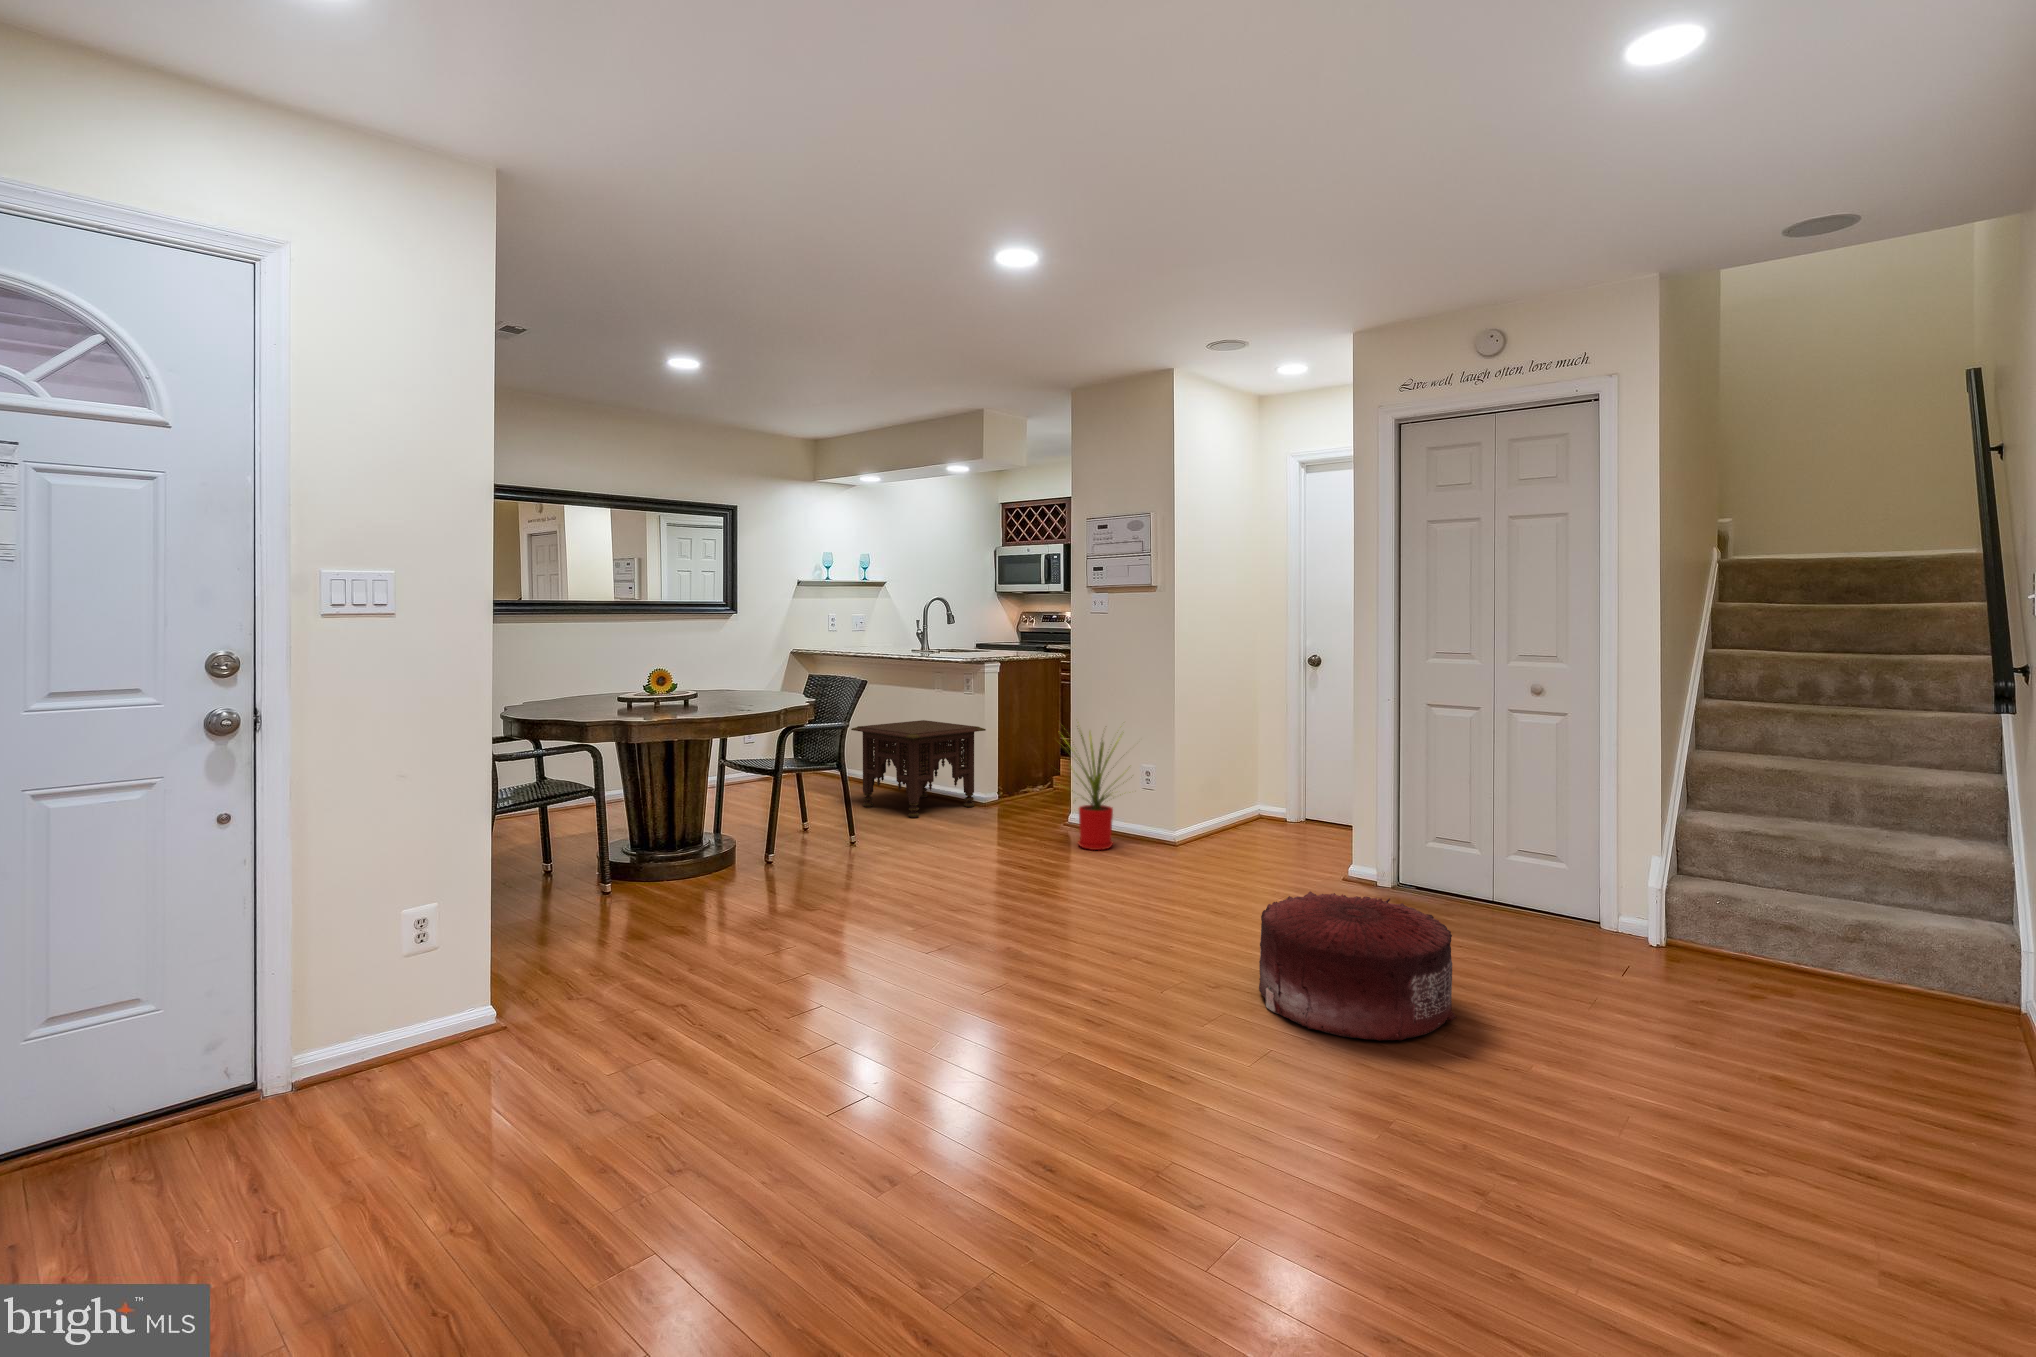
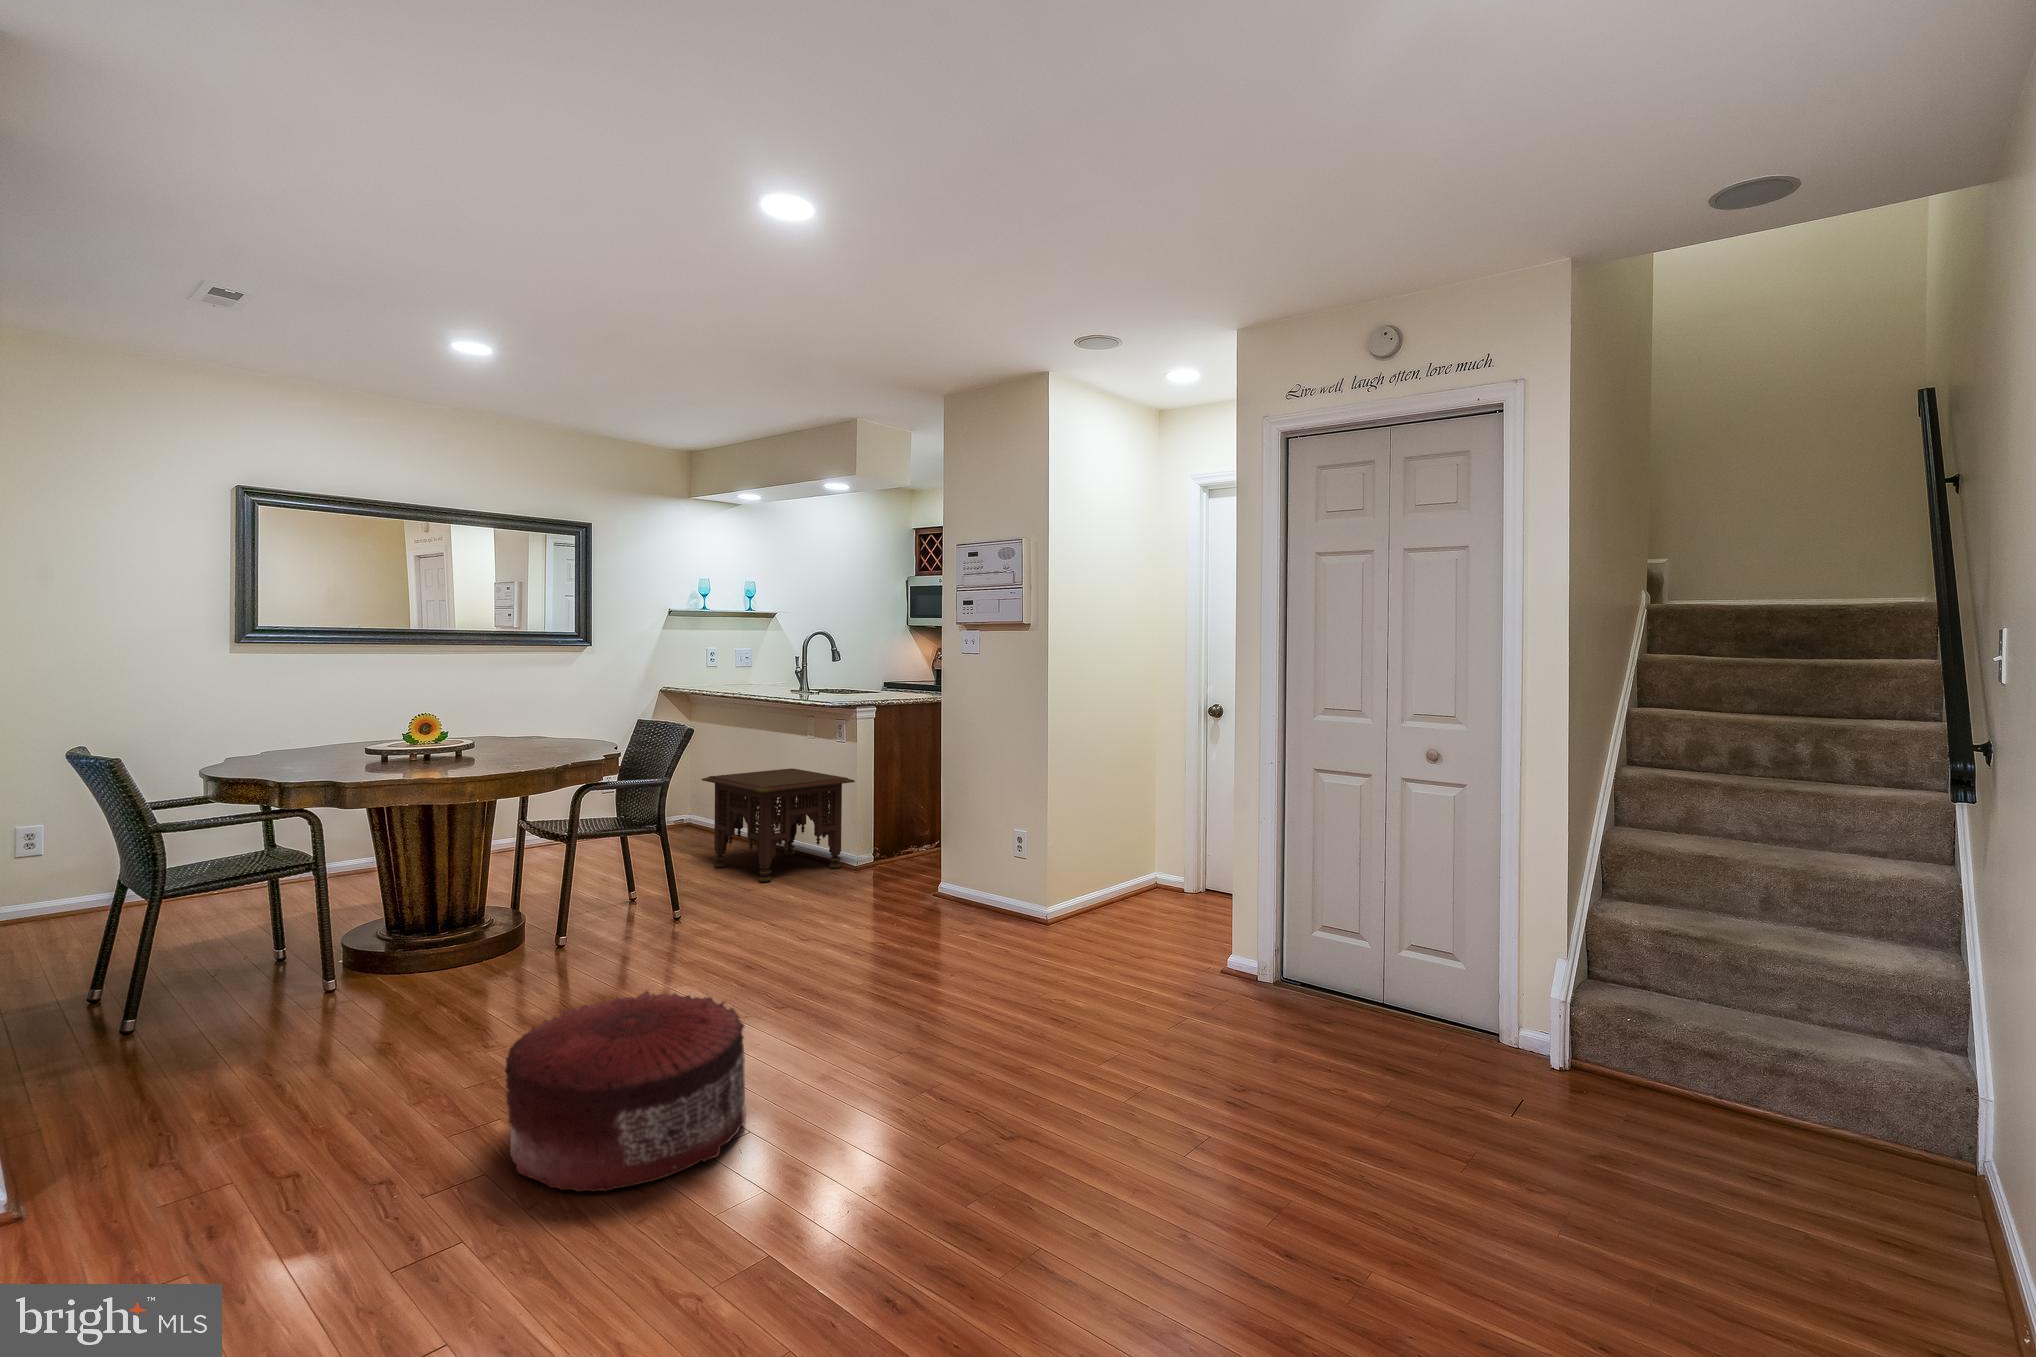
house plant: present [1064,732,1119,850] -> none [894,774,1006,927]
pouf: present [1259,891,1456,1041] -> present [505,991,746,1192]

